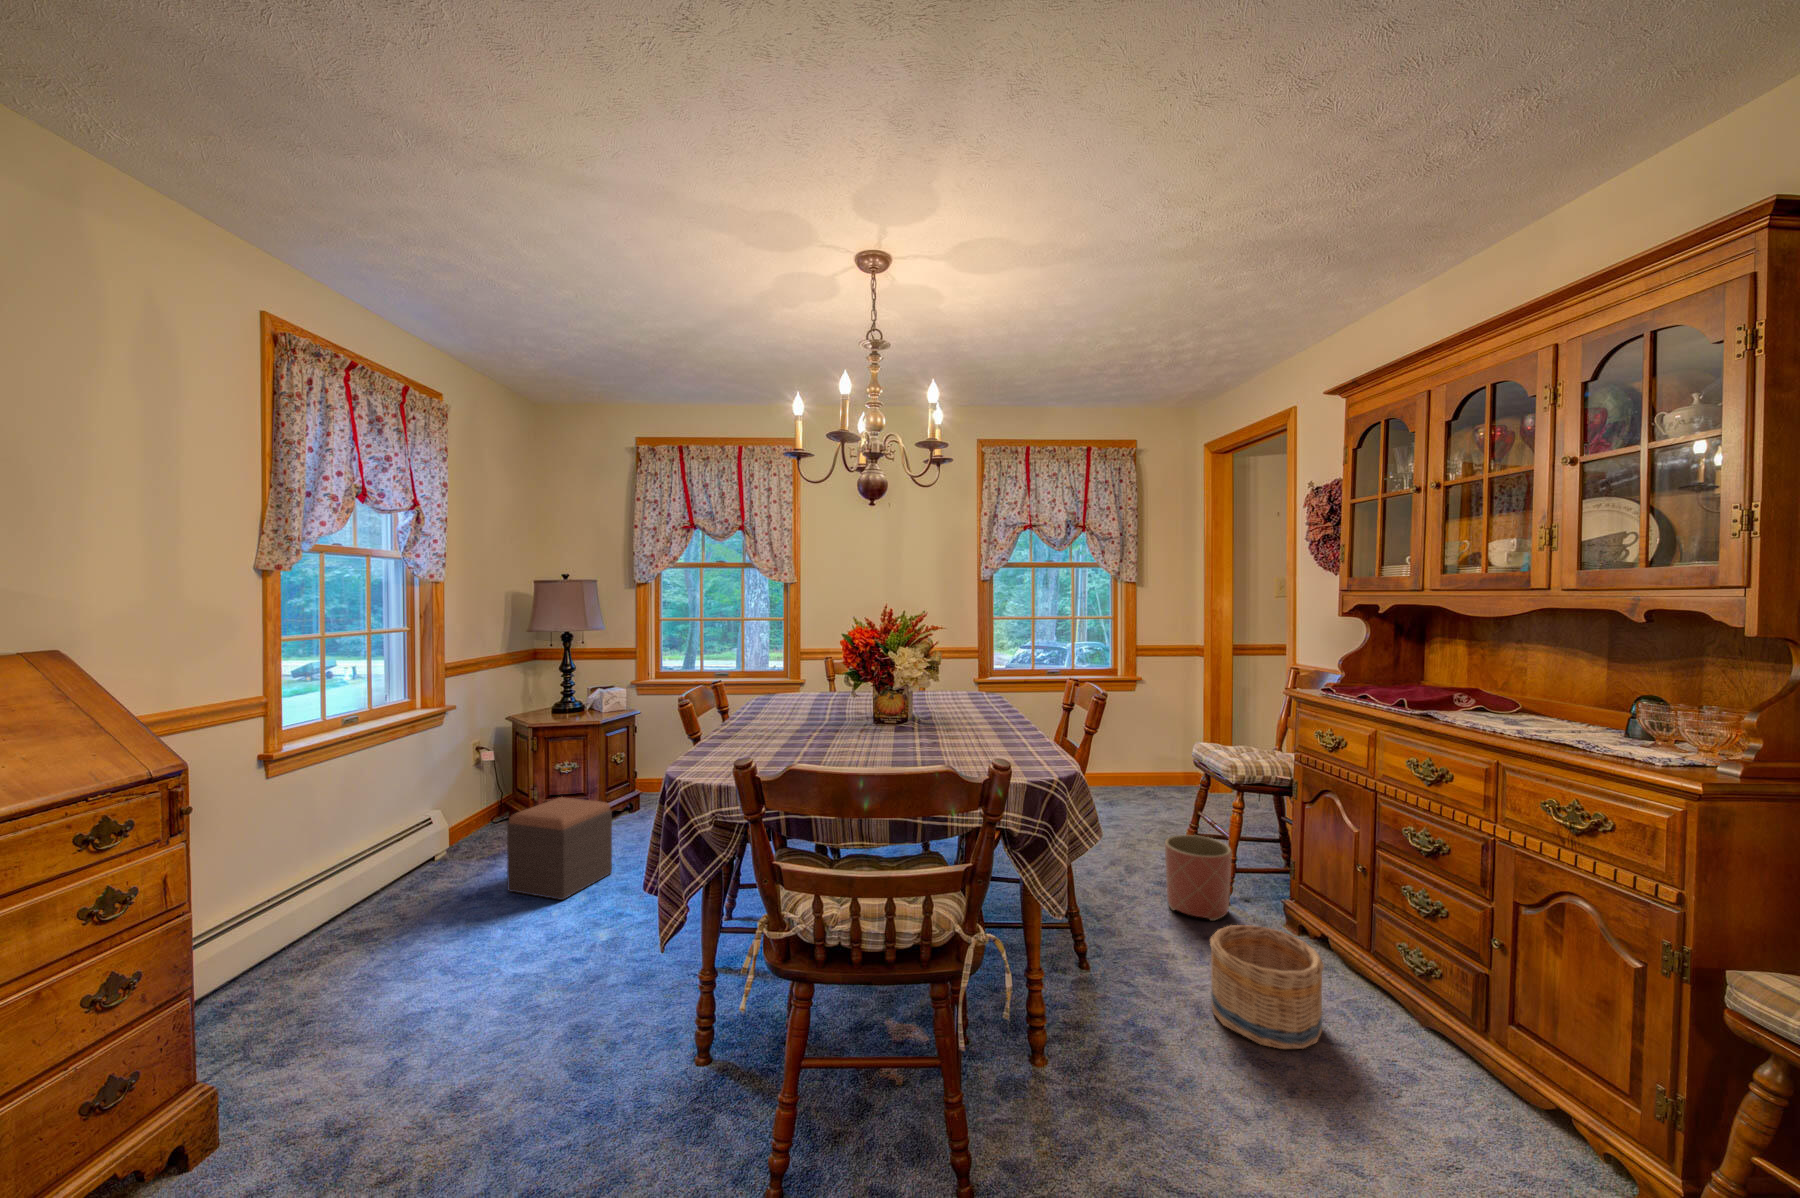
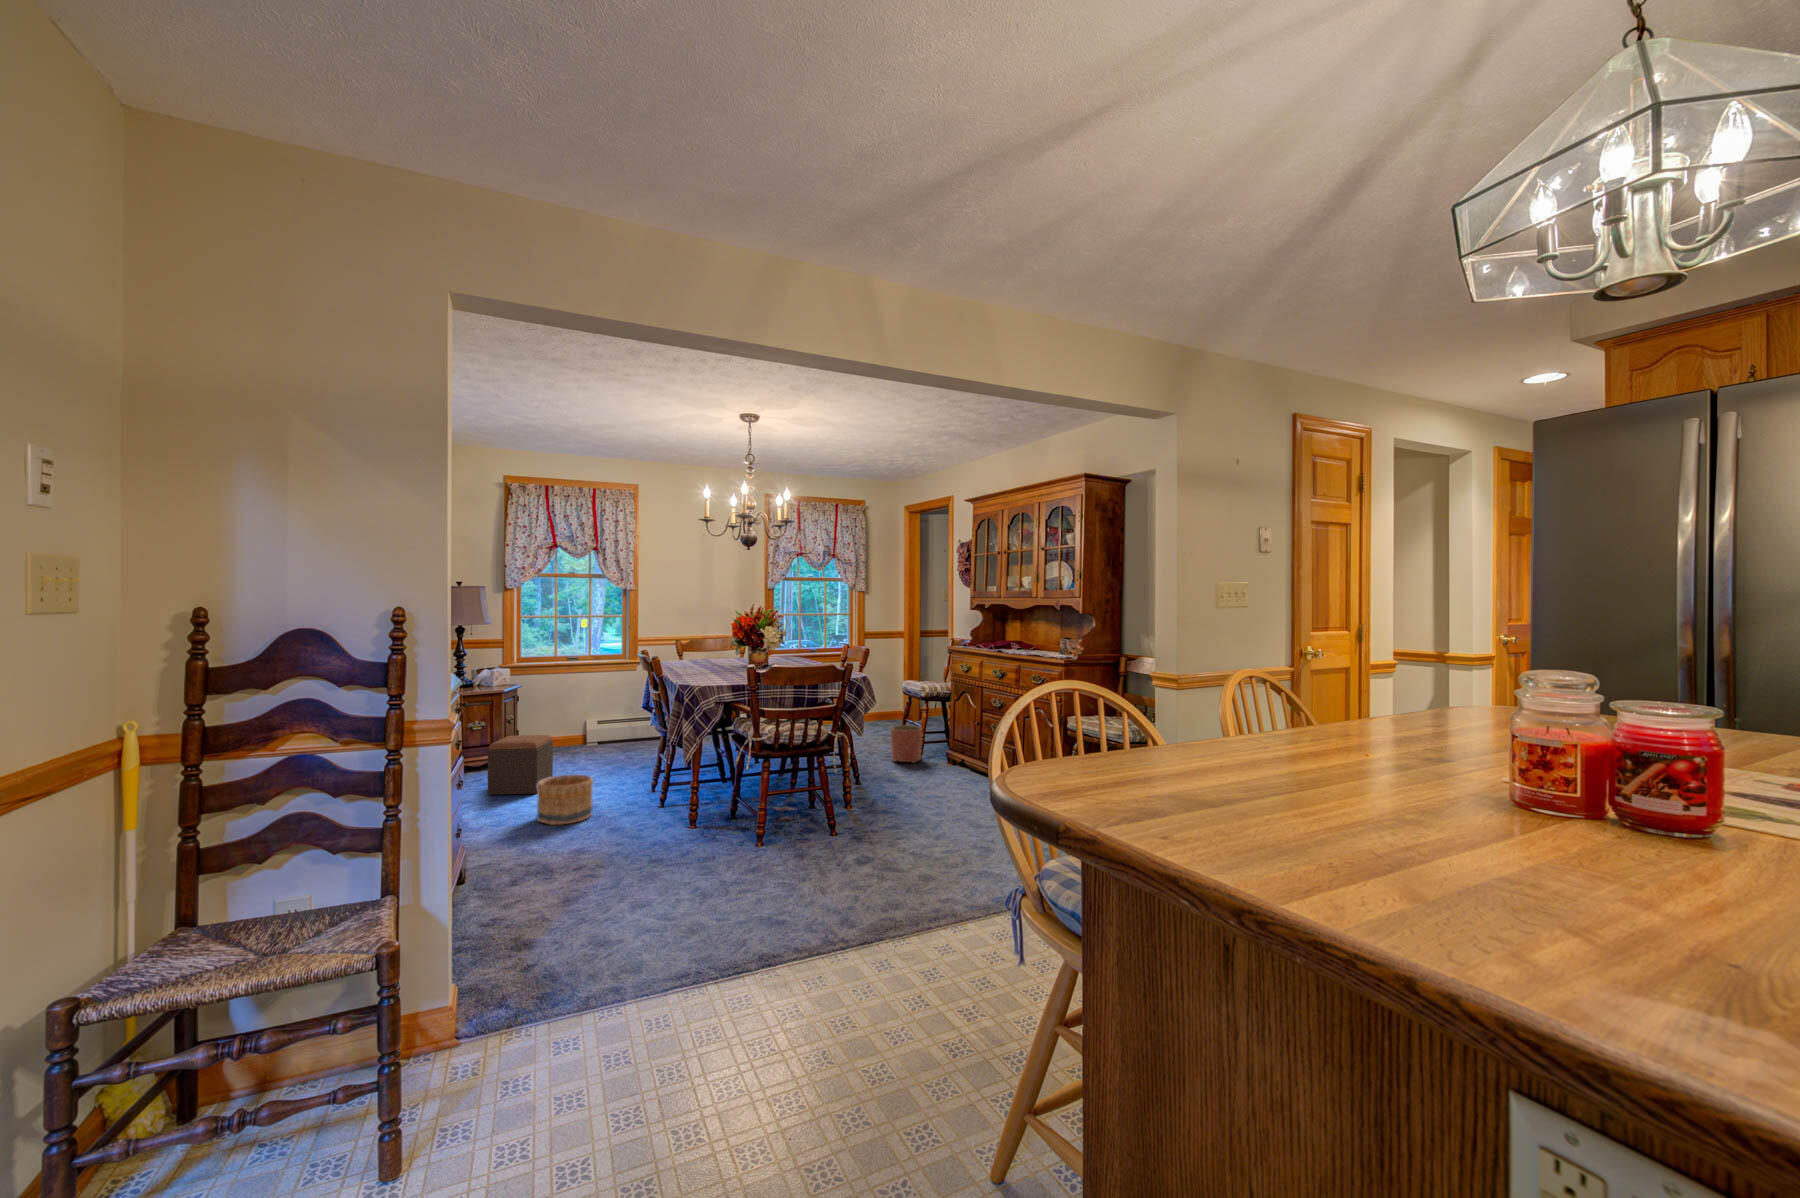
basket: present [1210,925,1324,1049] -> present [537,775,593,825]

